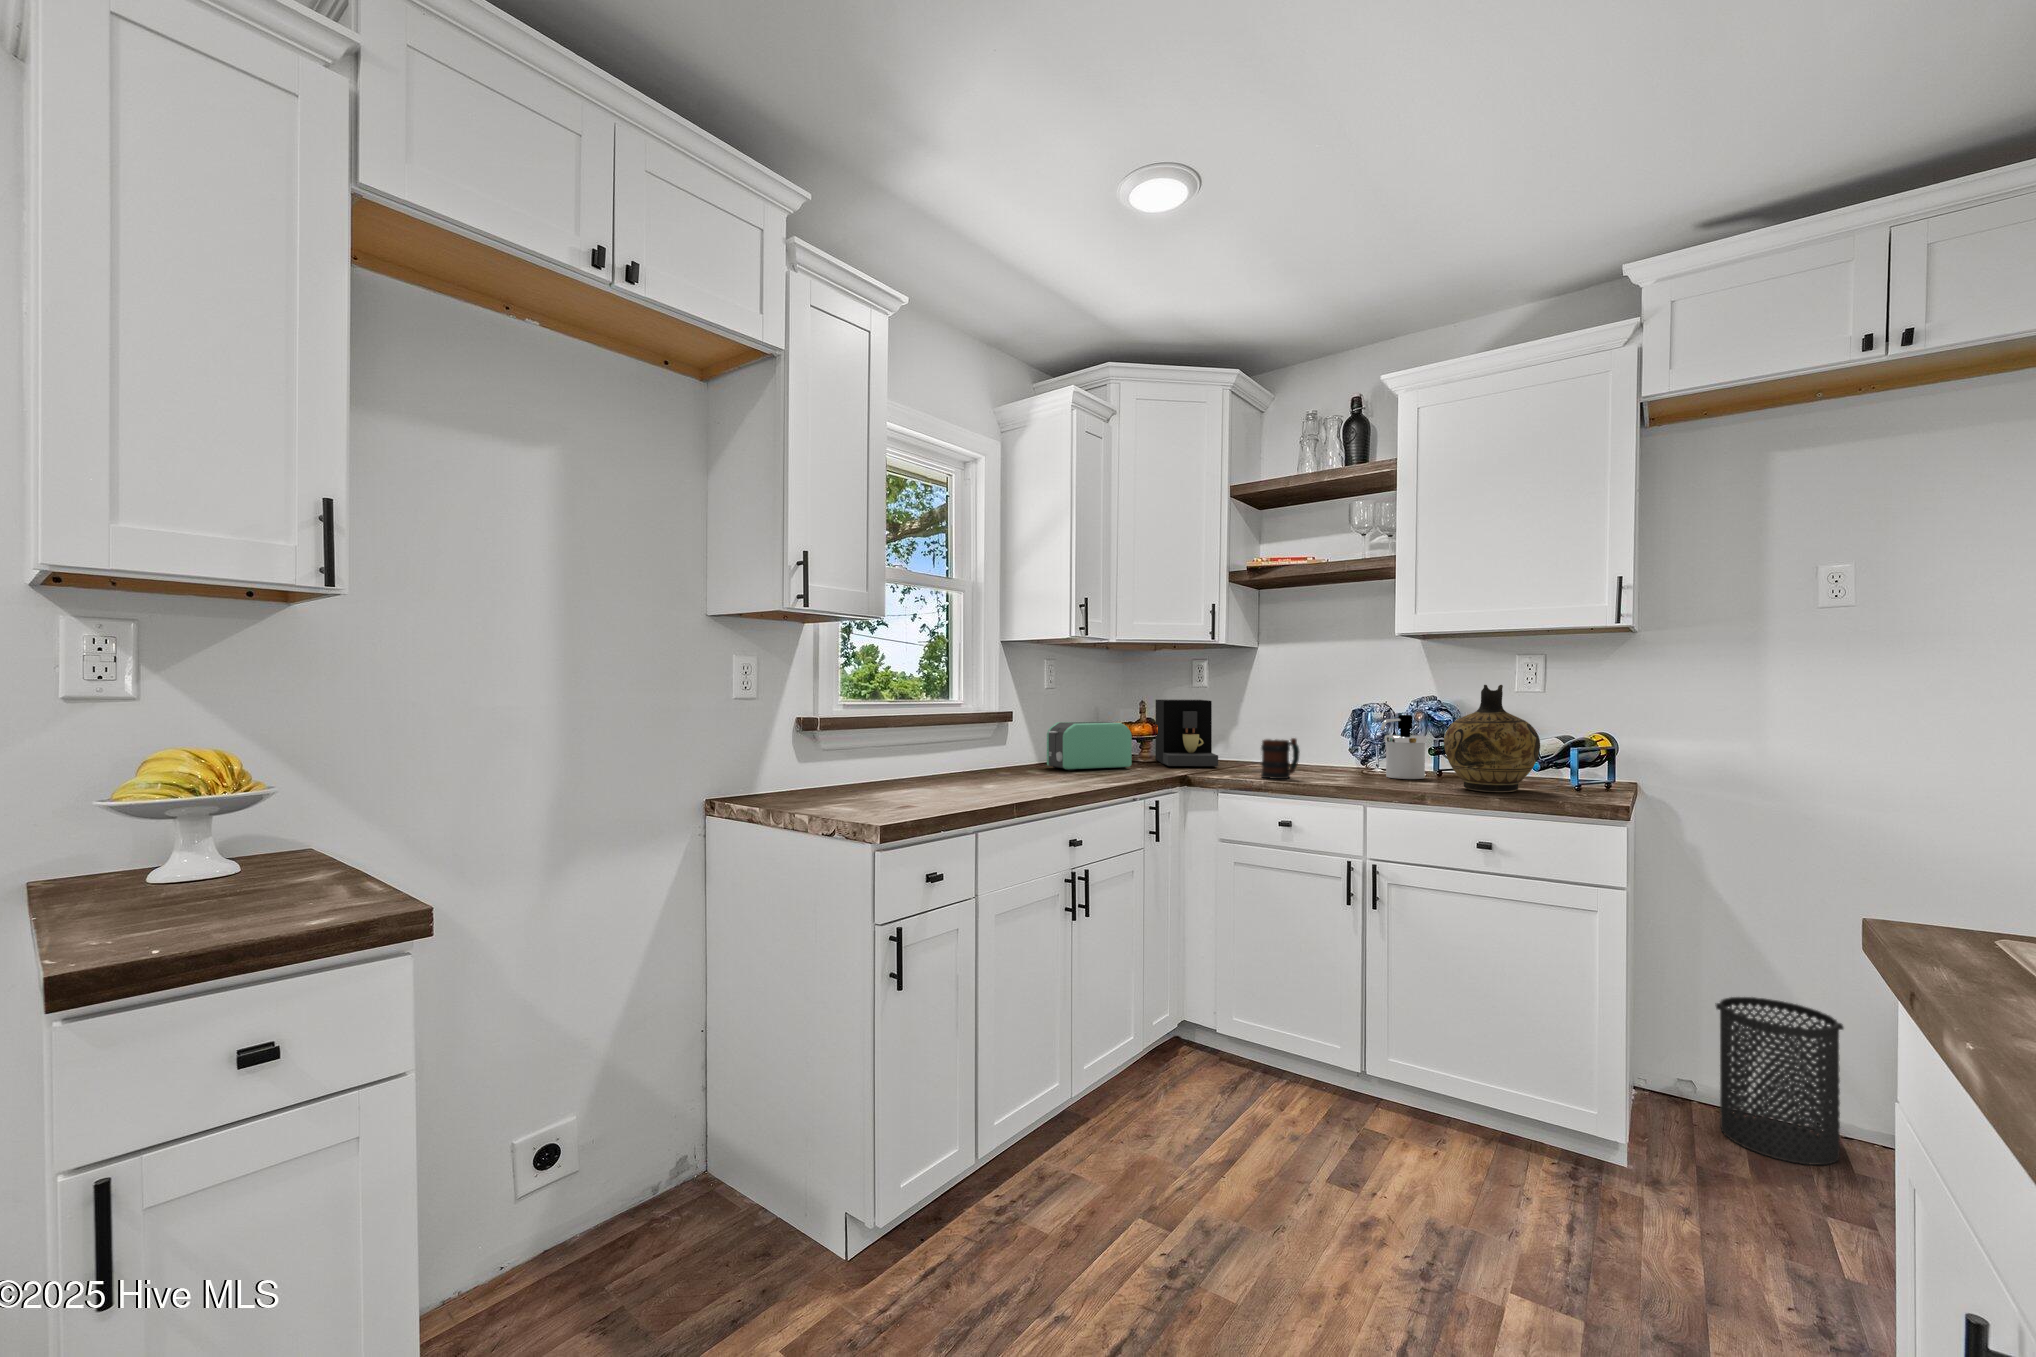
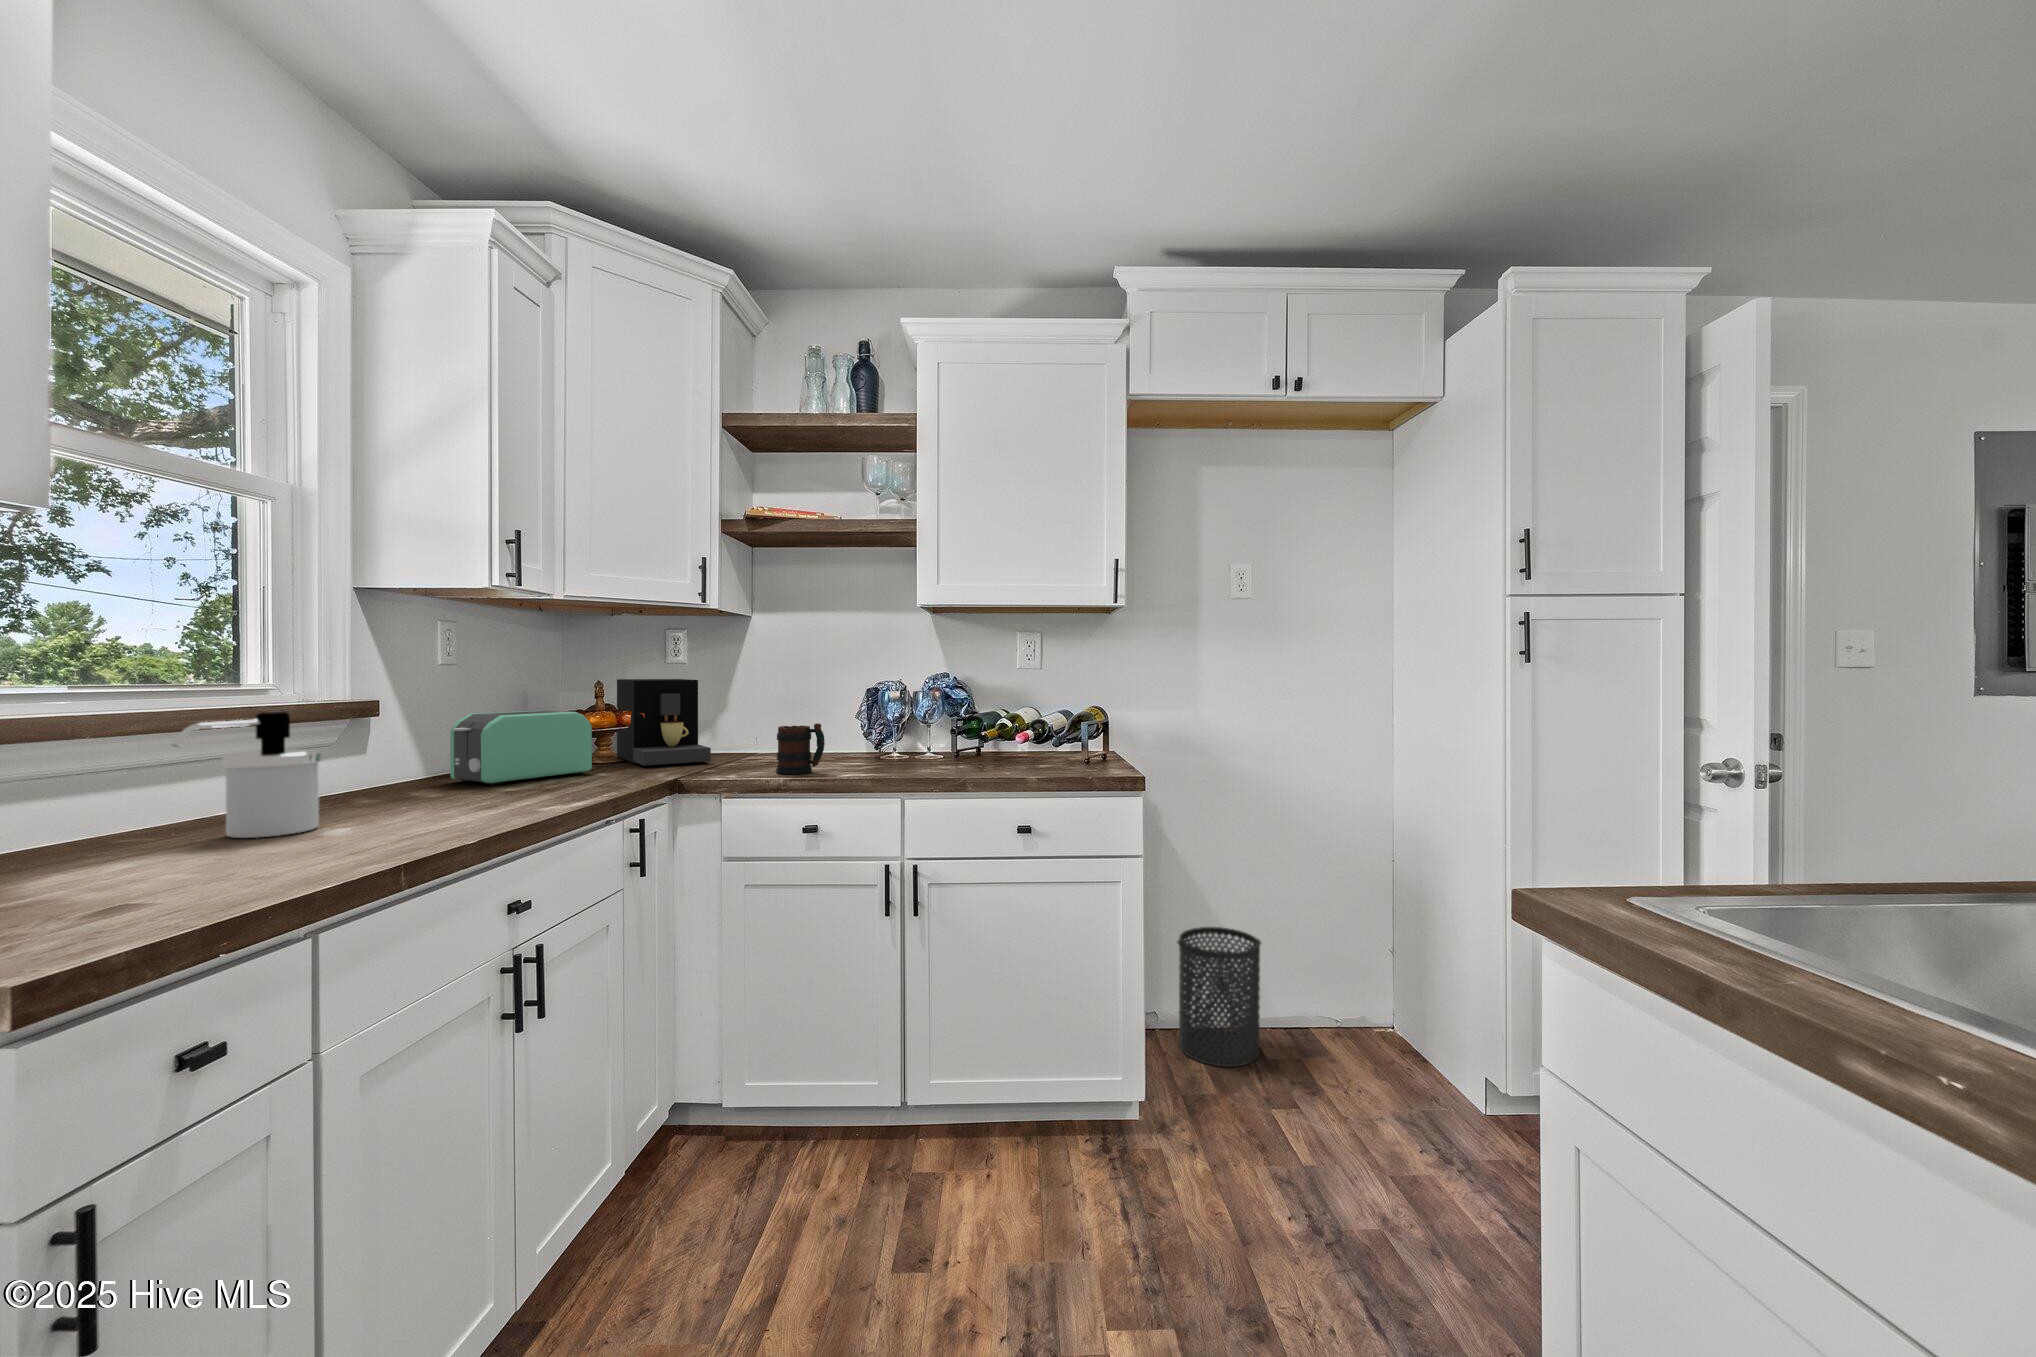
ceramic jug: present [1444,685,1540,792] -> none [981,659,1071,772]
soap dispenser: present [1380,715,1426,779] -> present [172,712,322,838]

